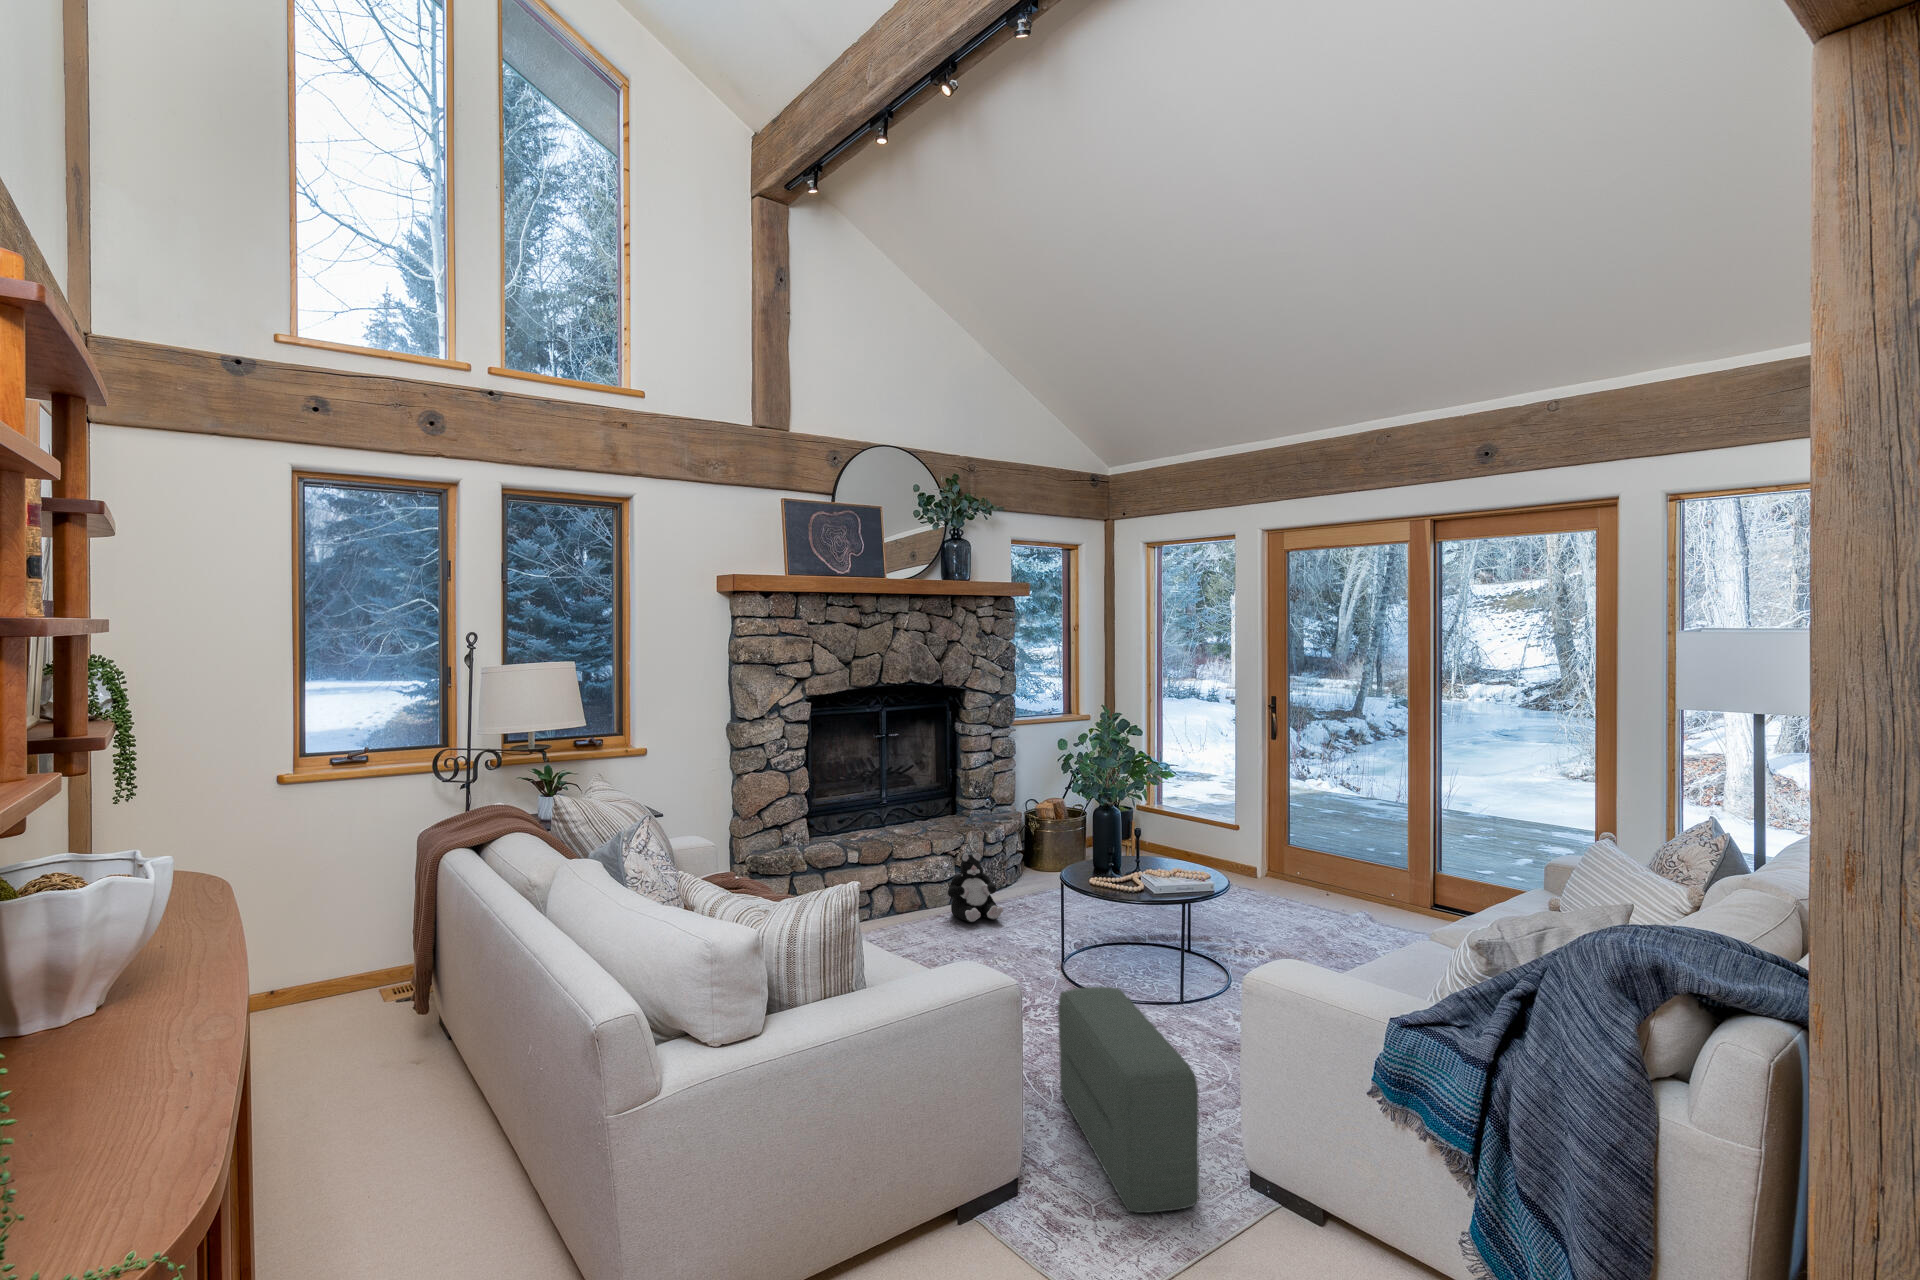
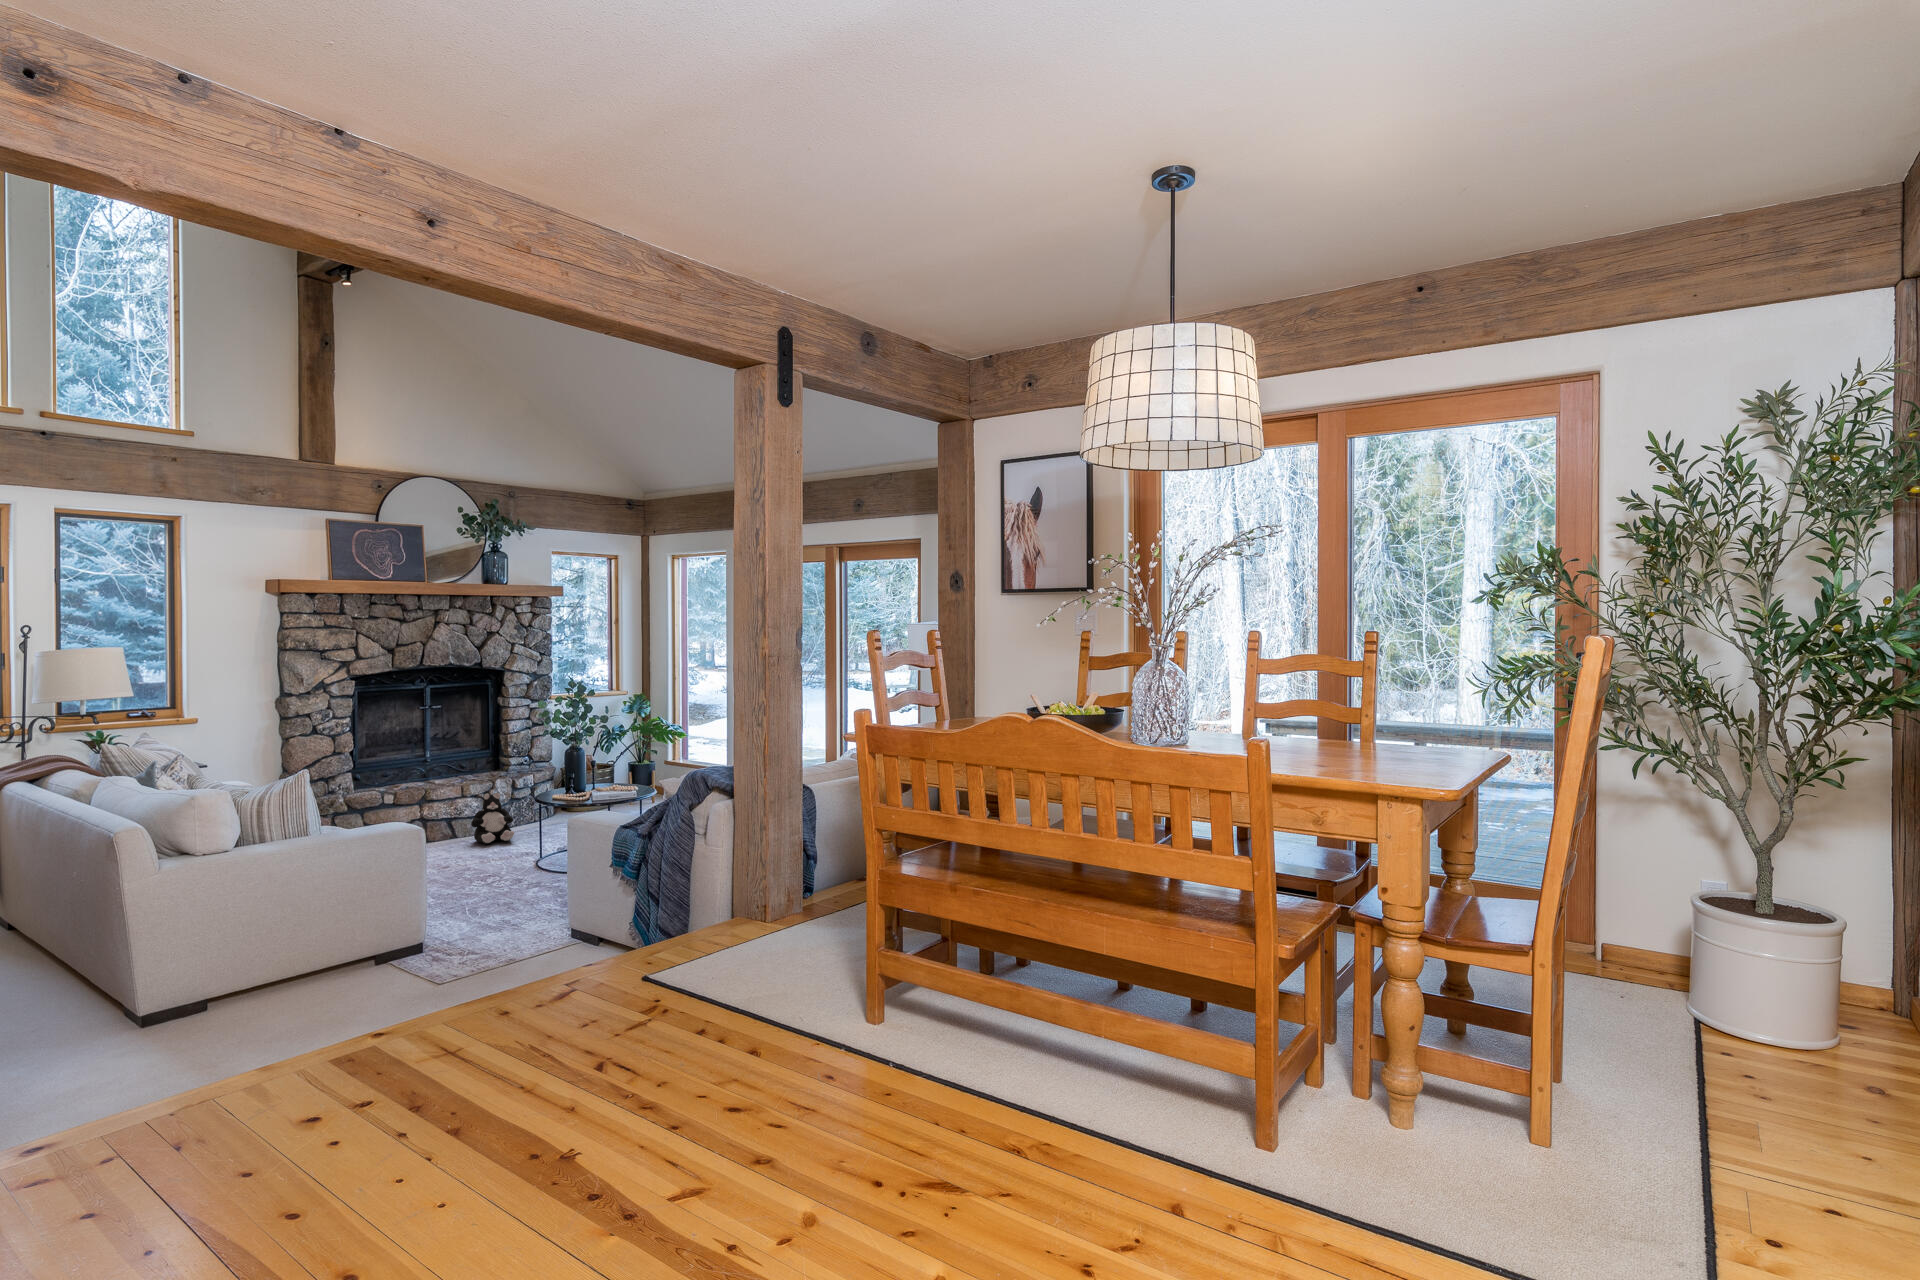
pouf: present [1058,987,1199,1213] -> none [480,845,531,951]

